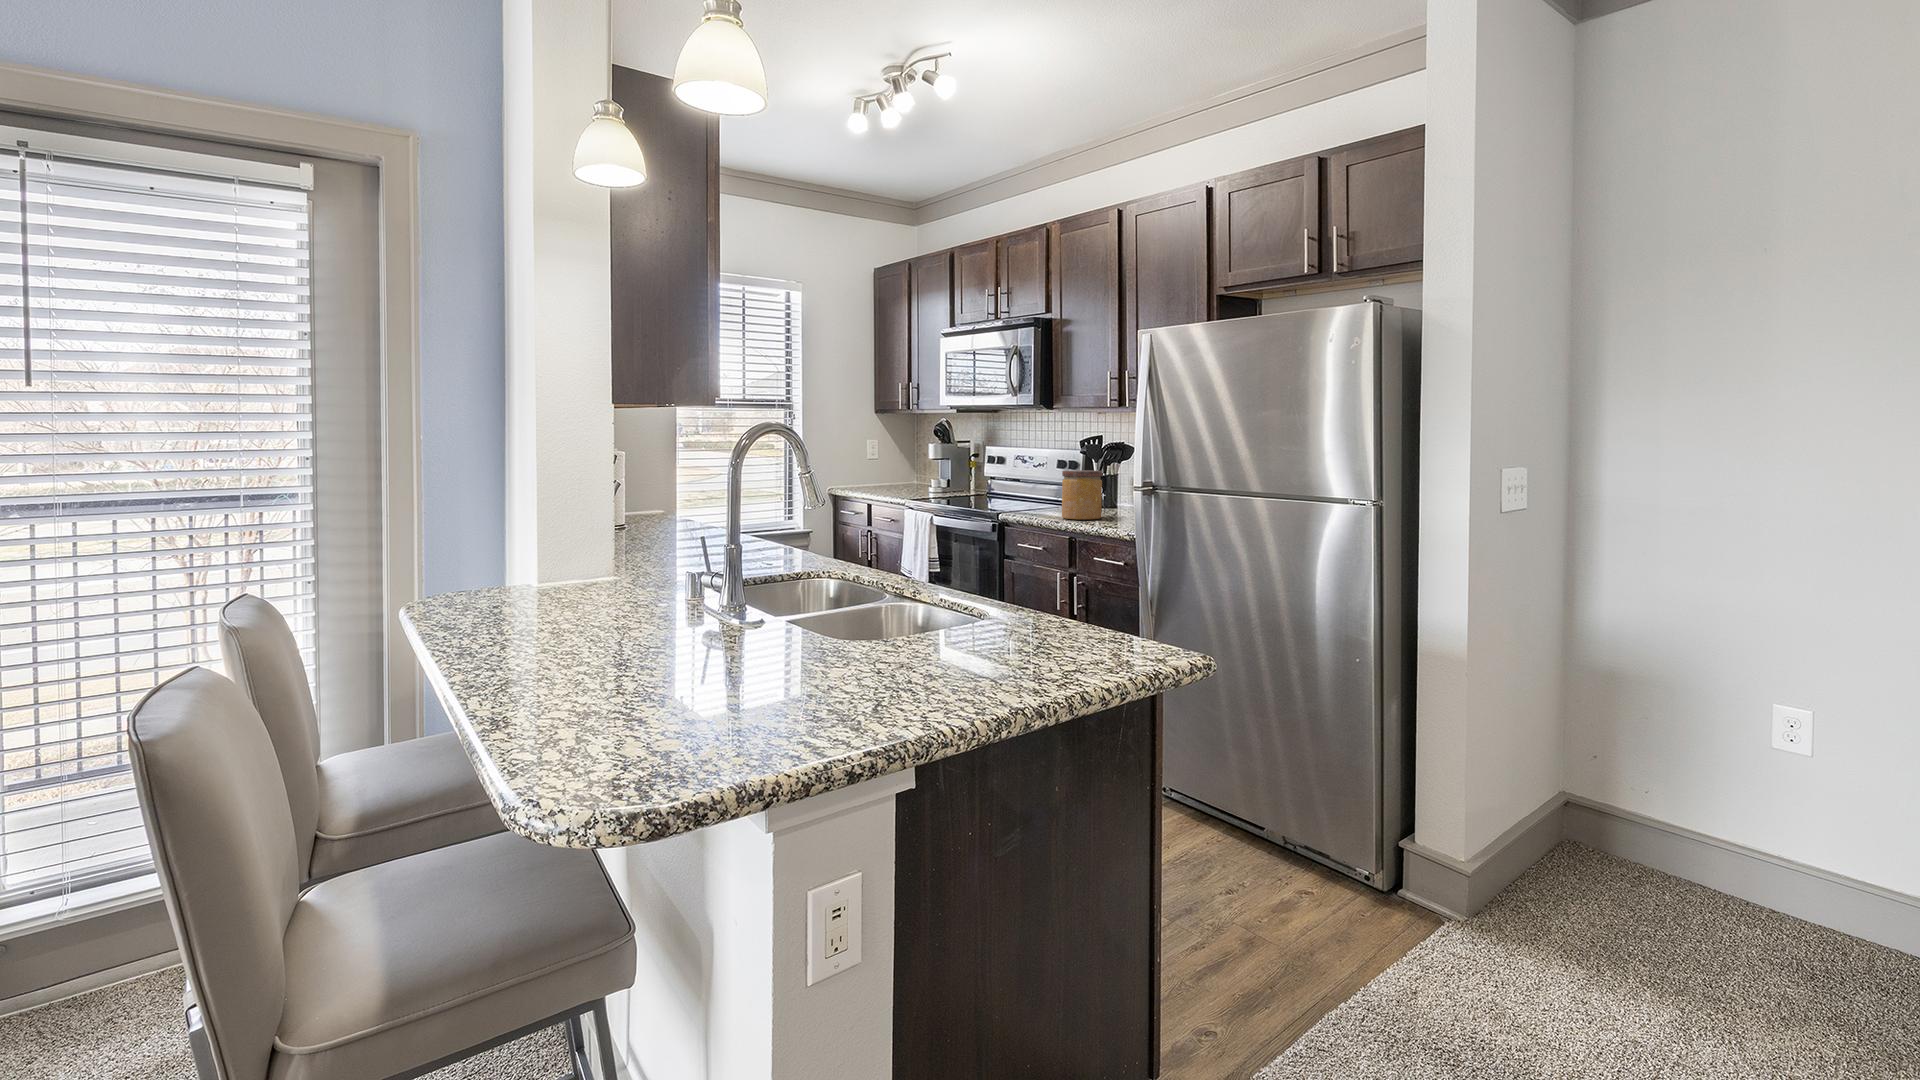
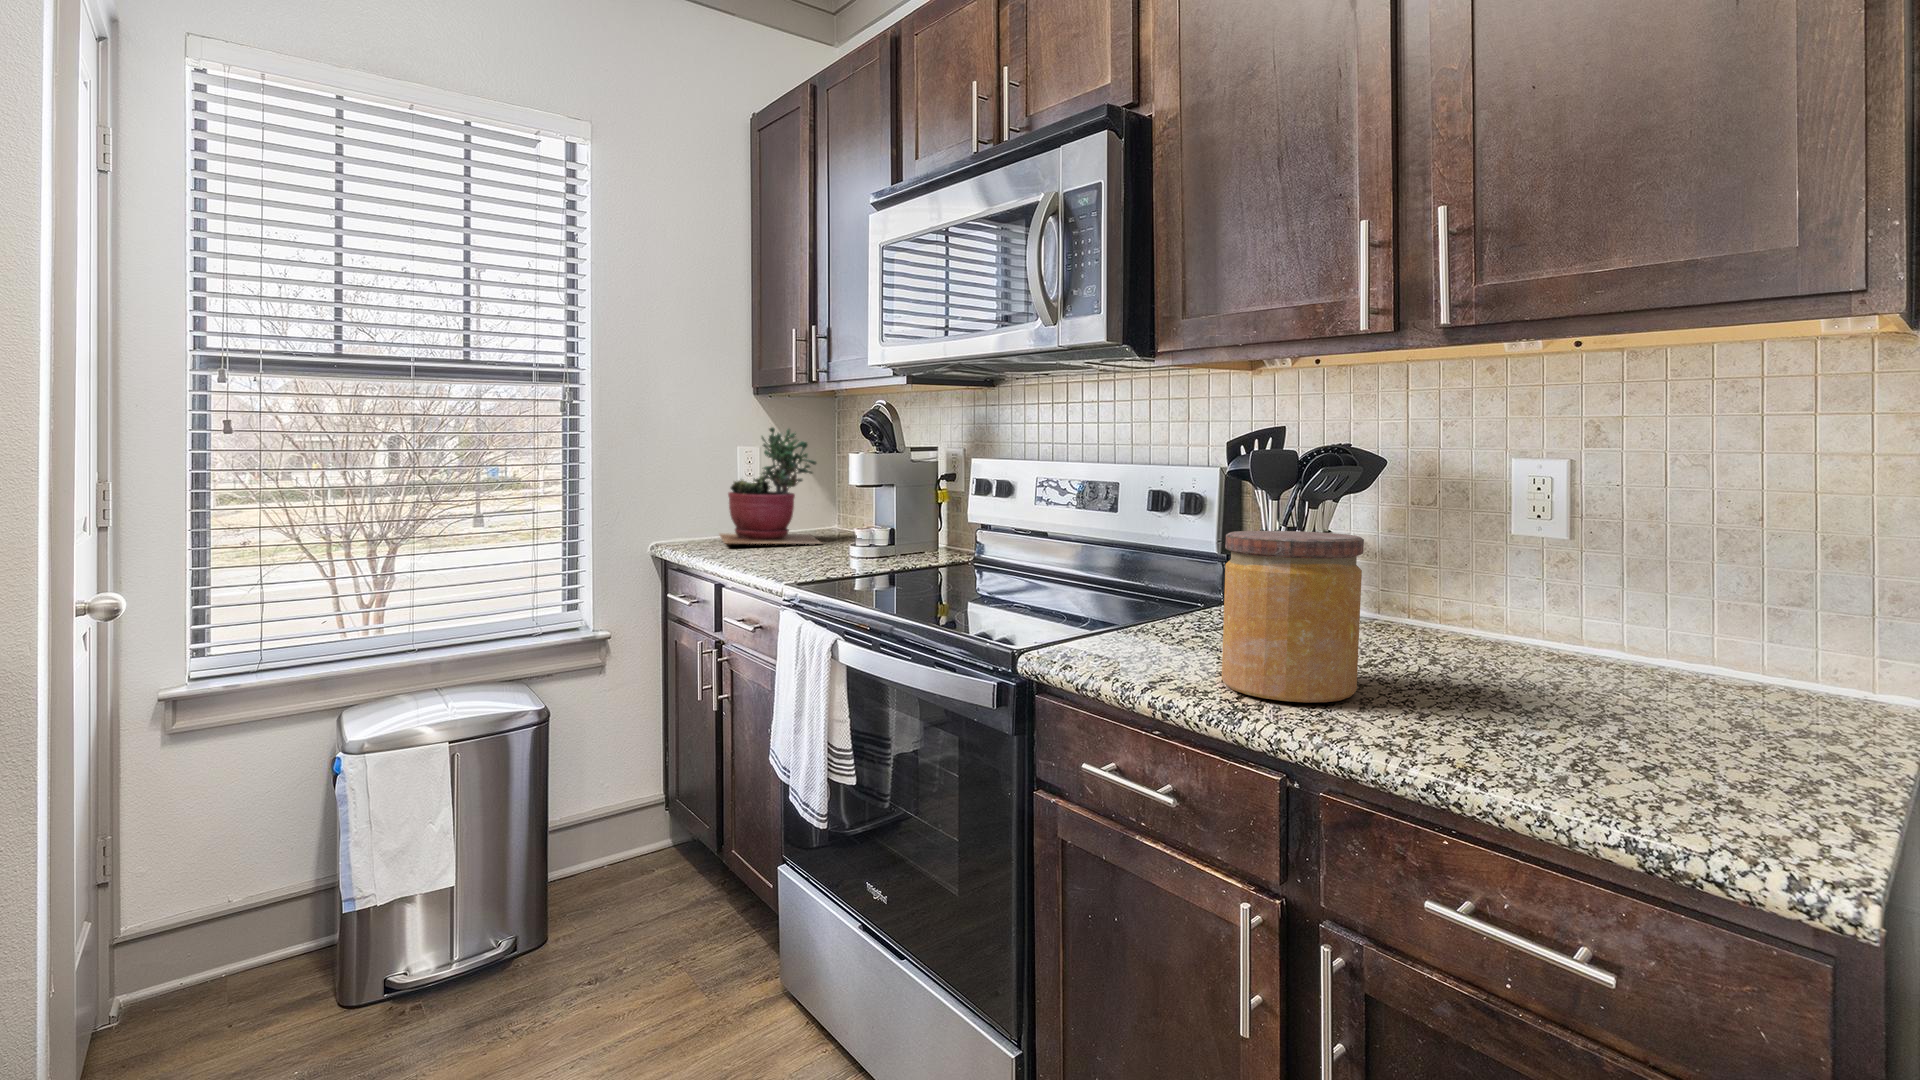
succulent plant: none [857,430,912,489] -> present [719,427,821,544]

